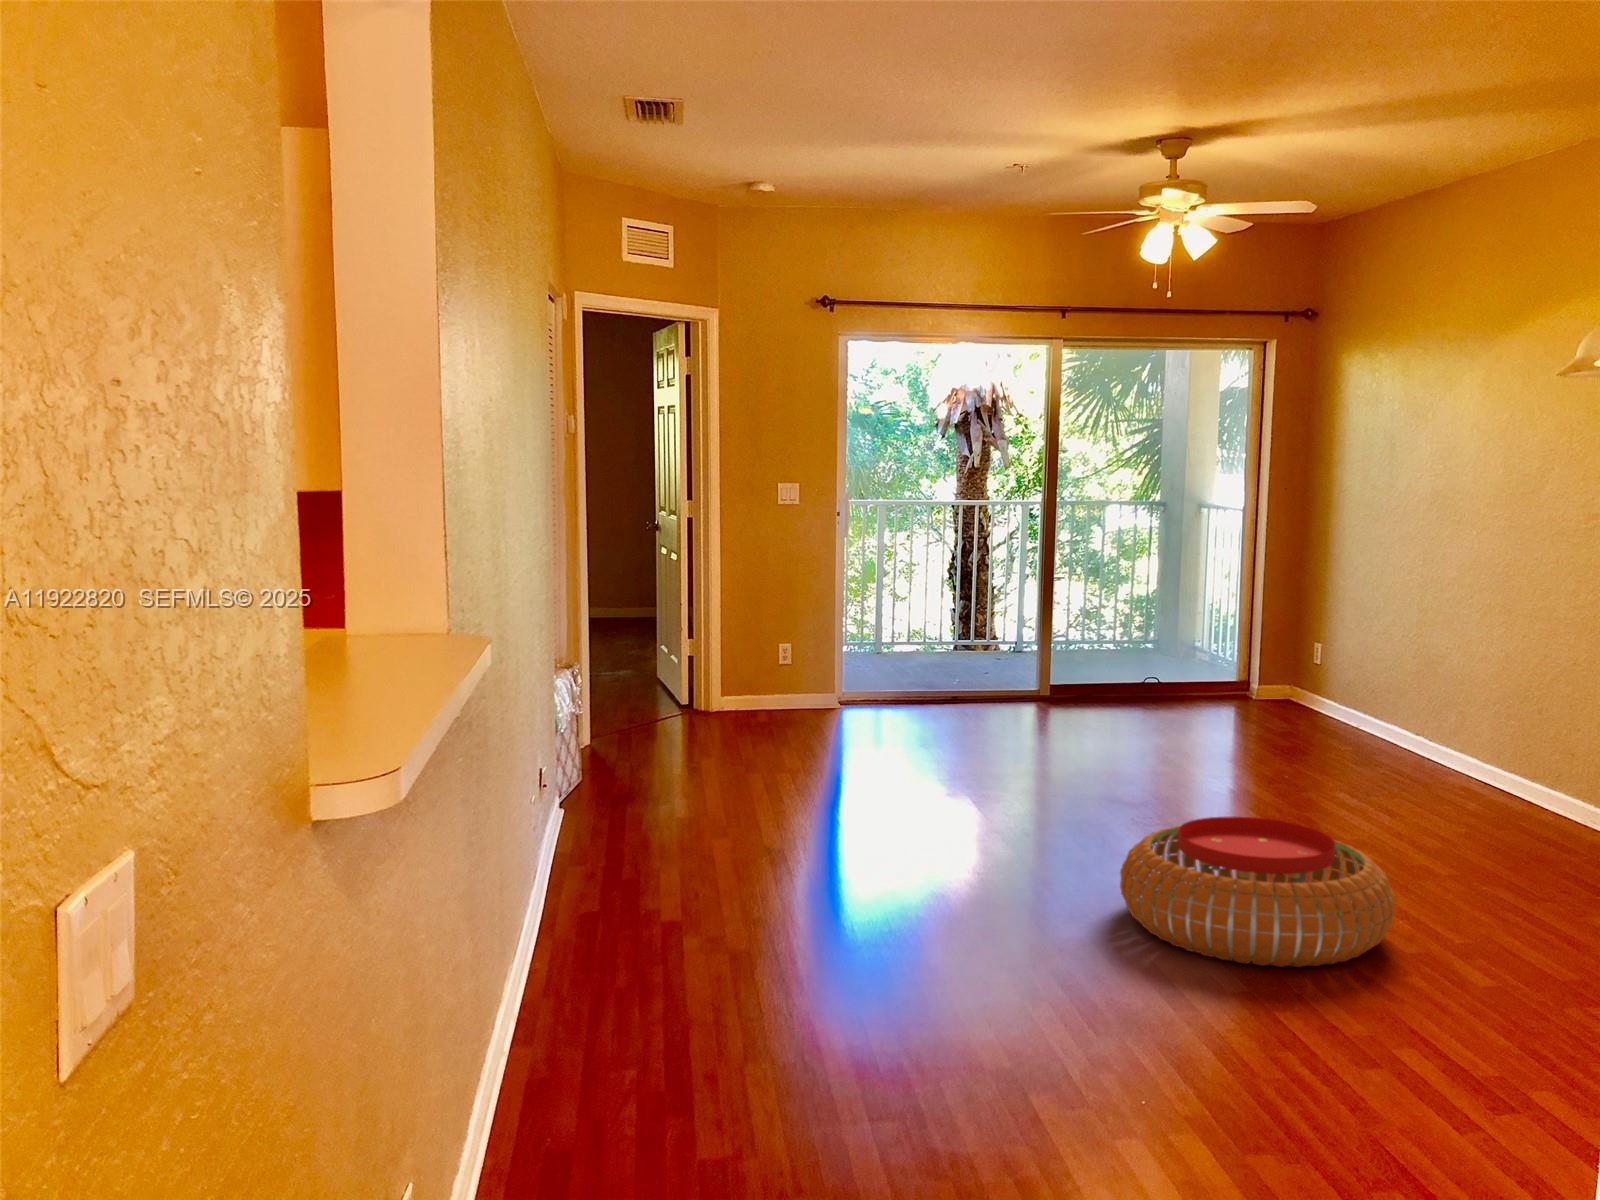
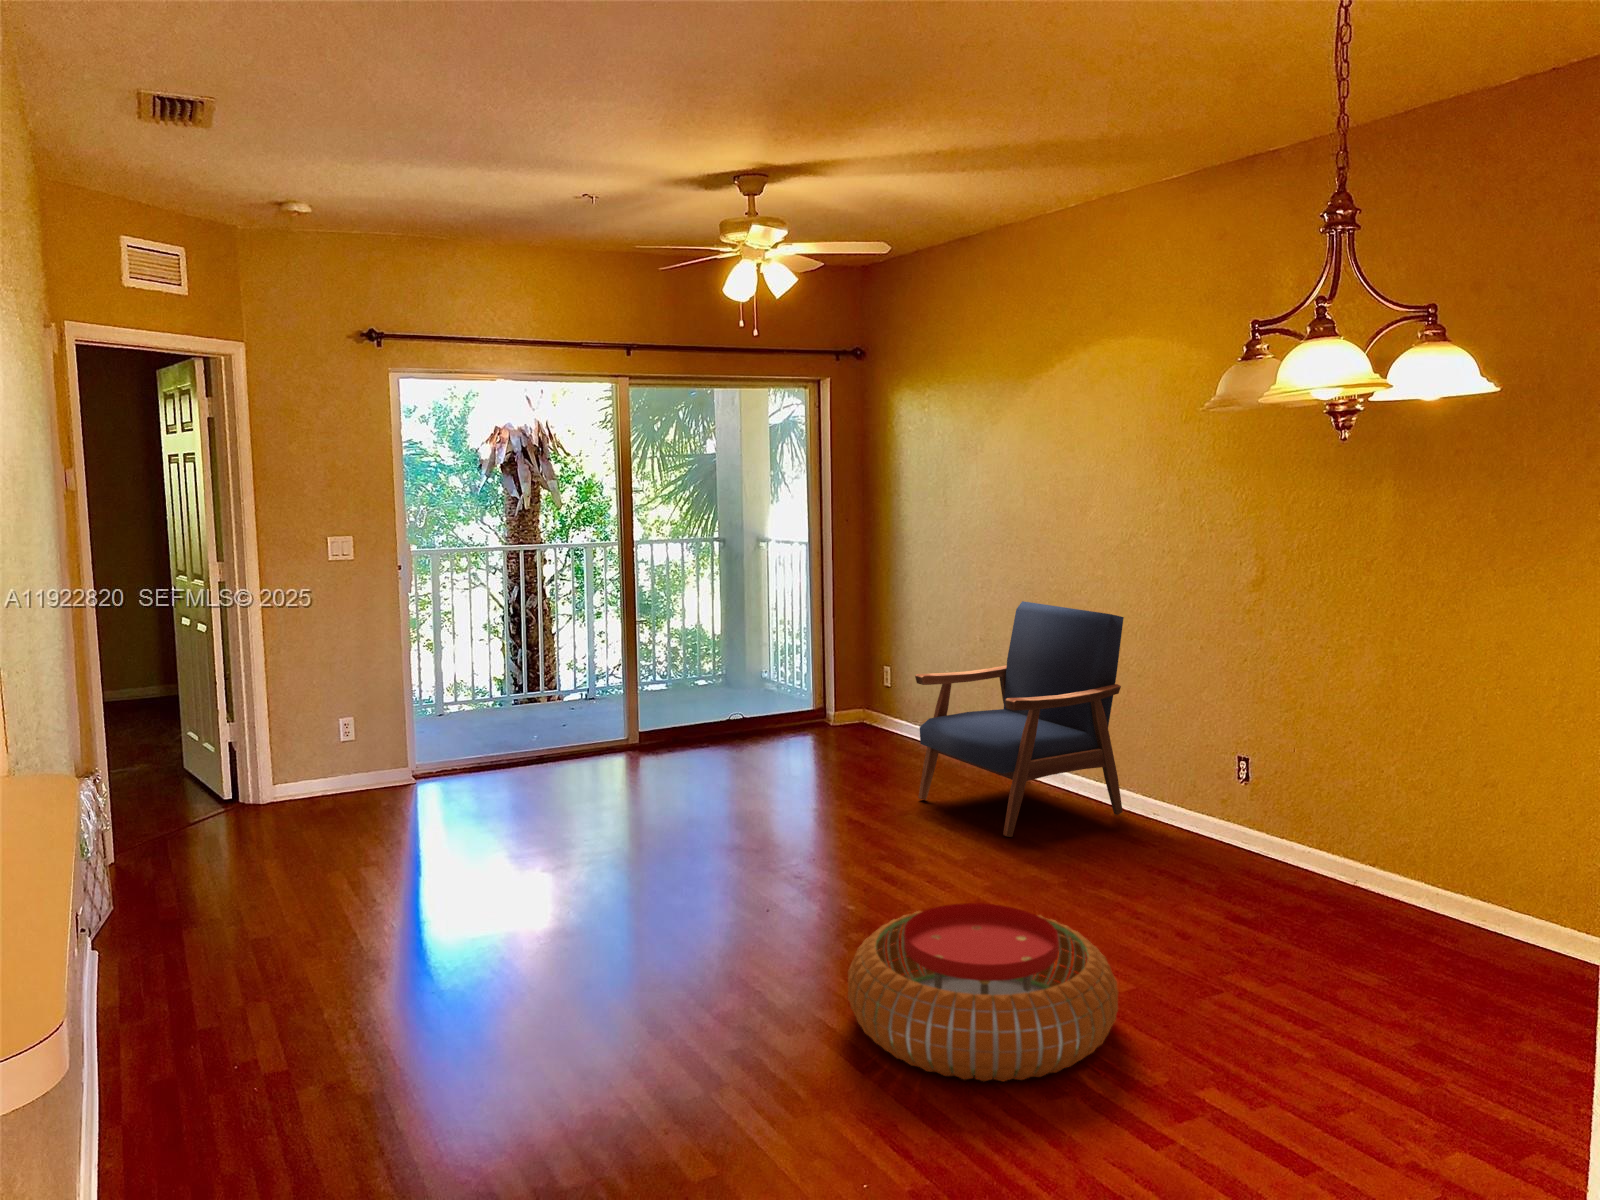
armchair: none [1321,568,1573,812] -> present [915,601,1124,837]

